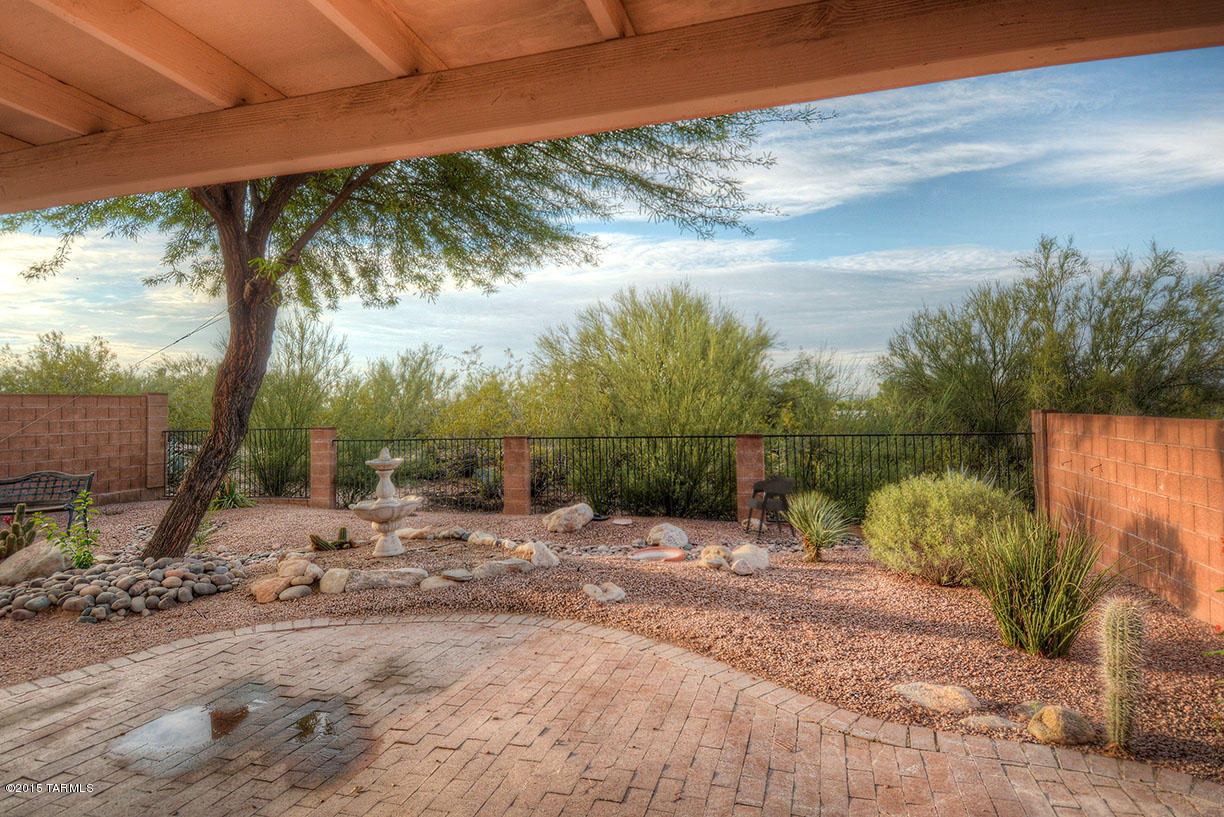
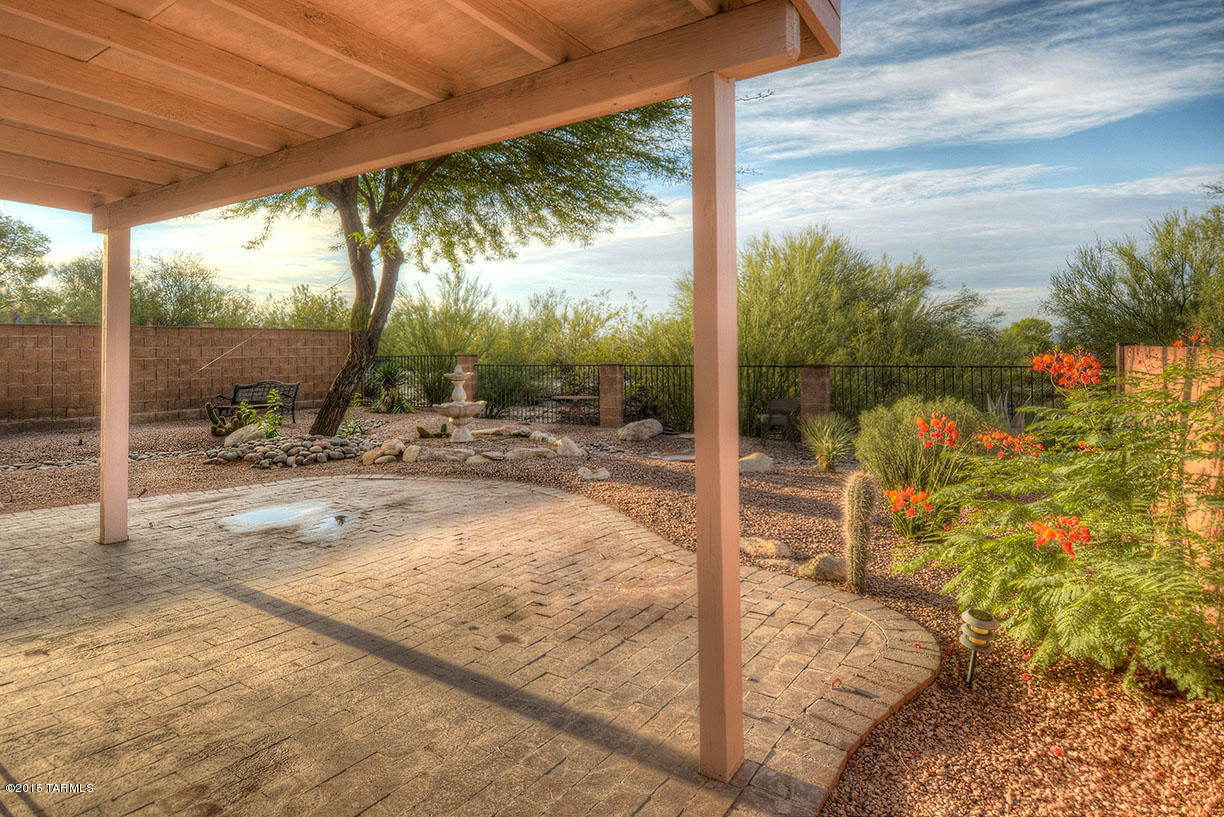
round table: none [471,481,530,525] -> present [552,396,598,429]

